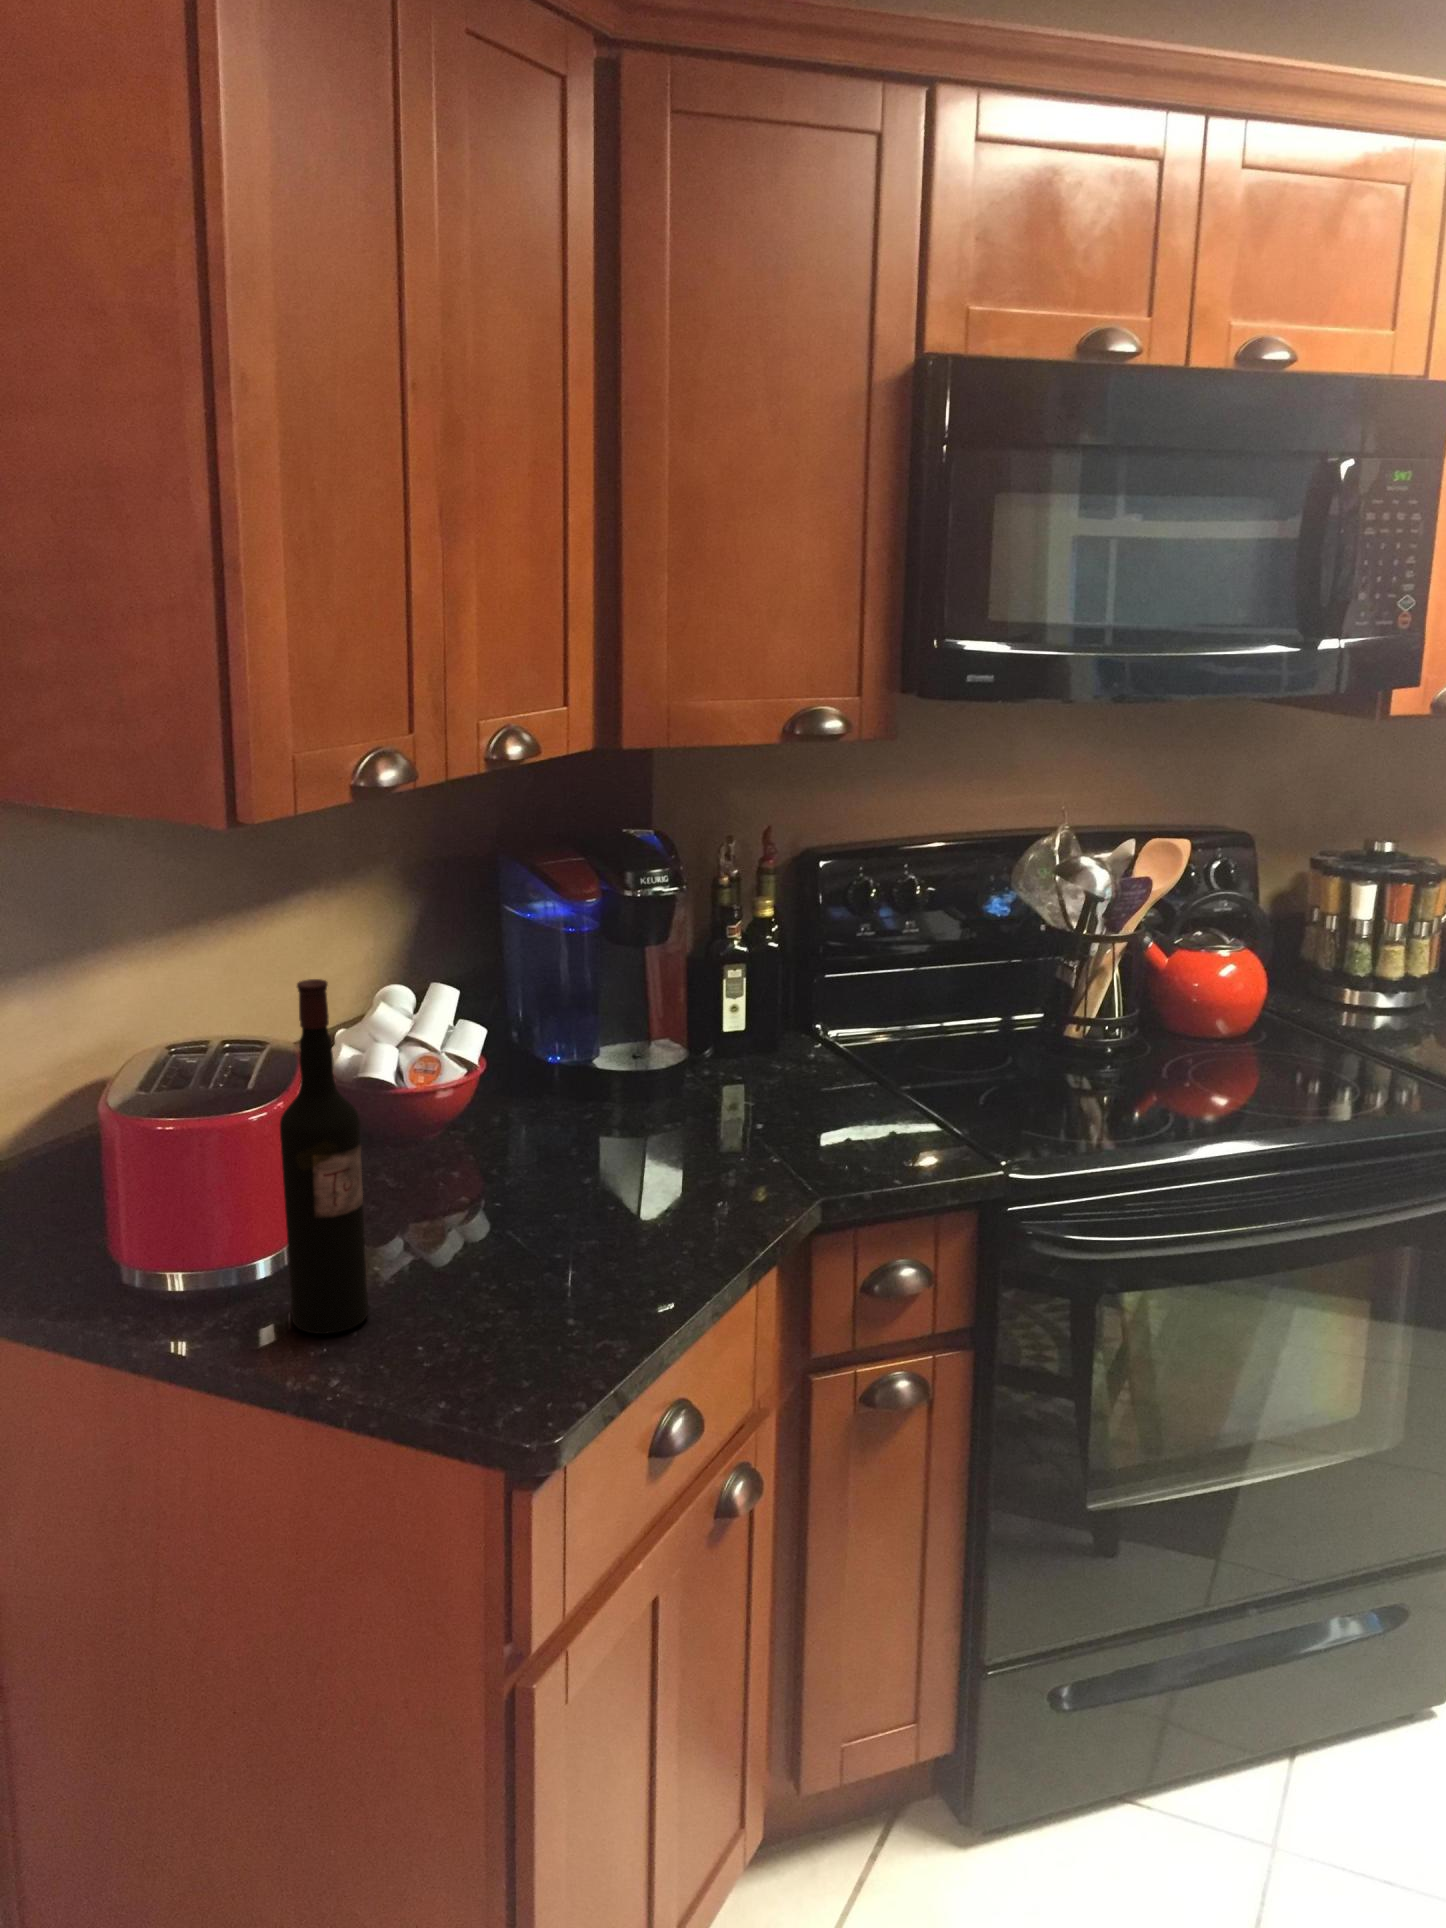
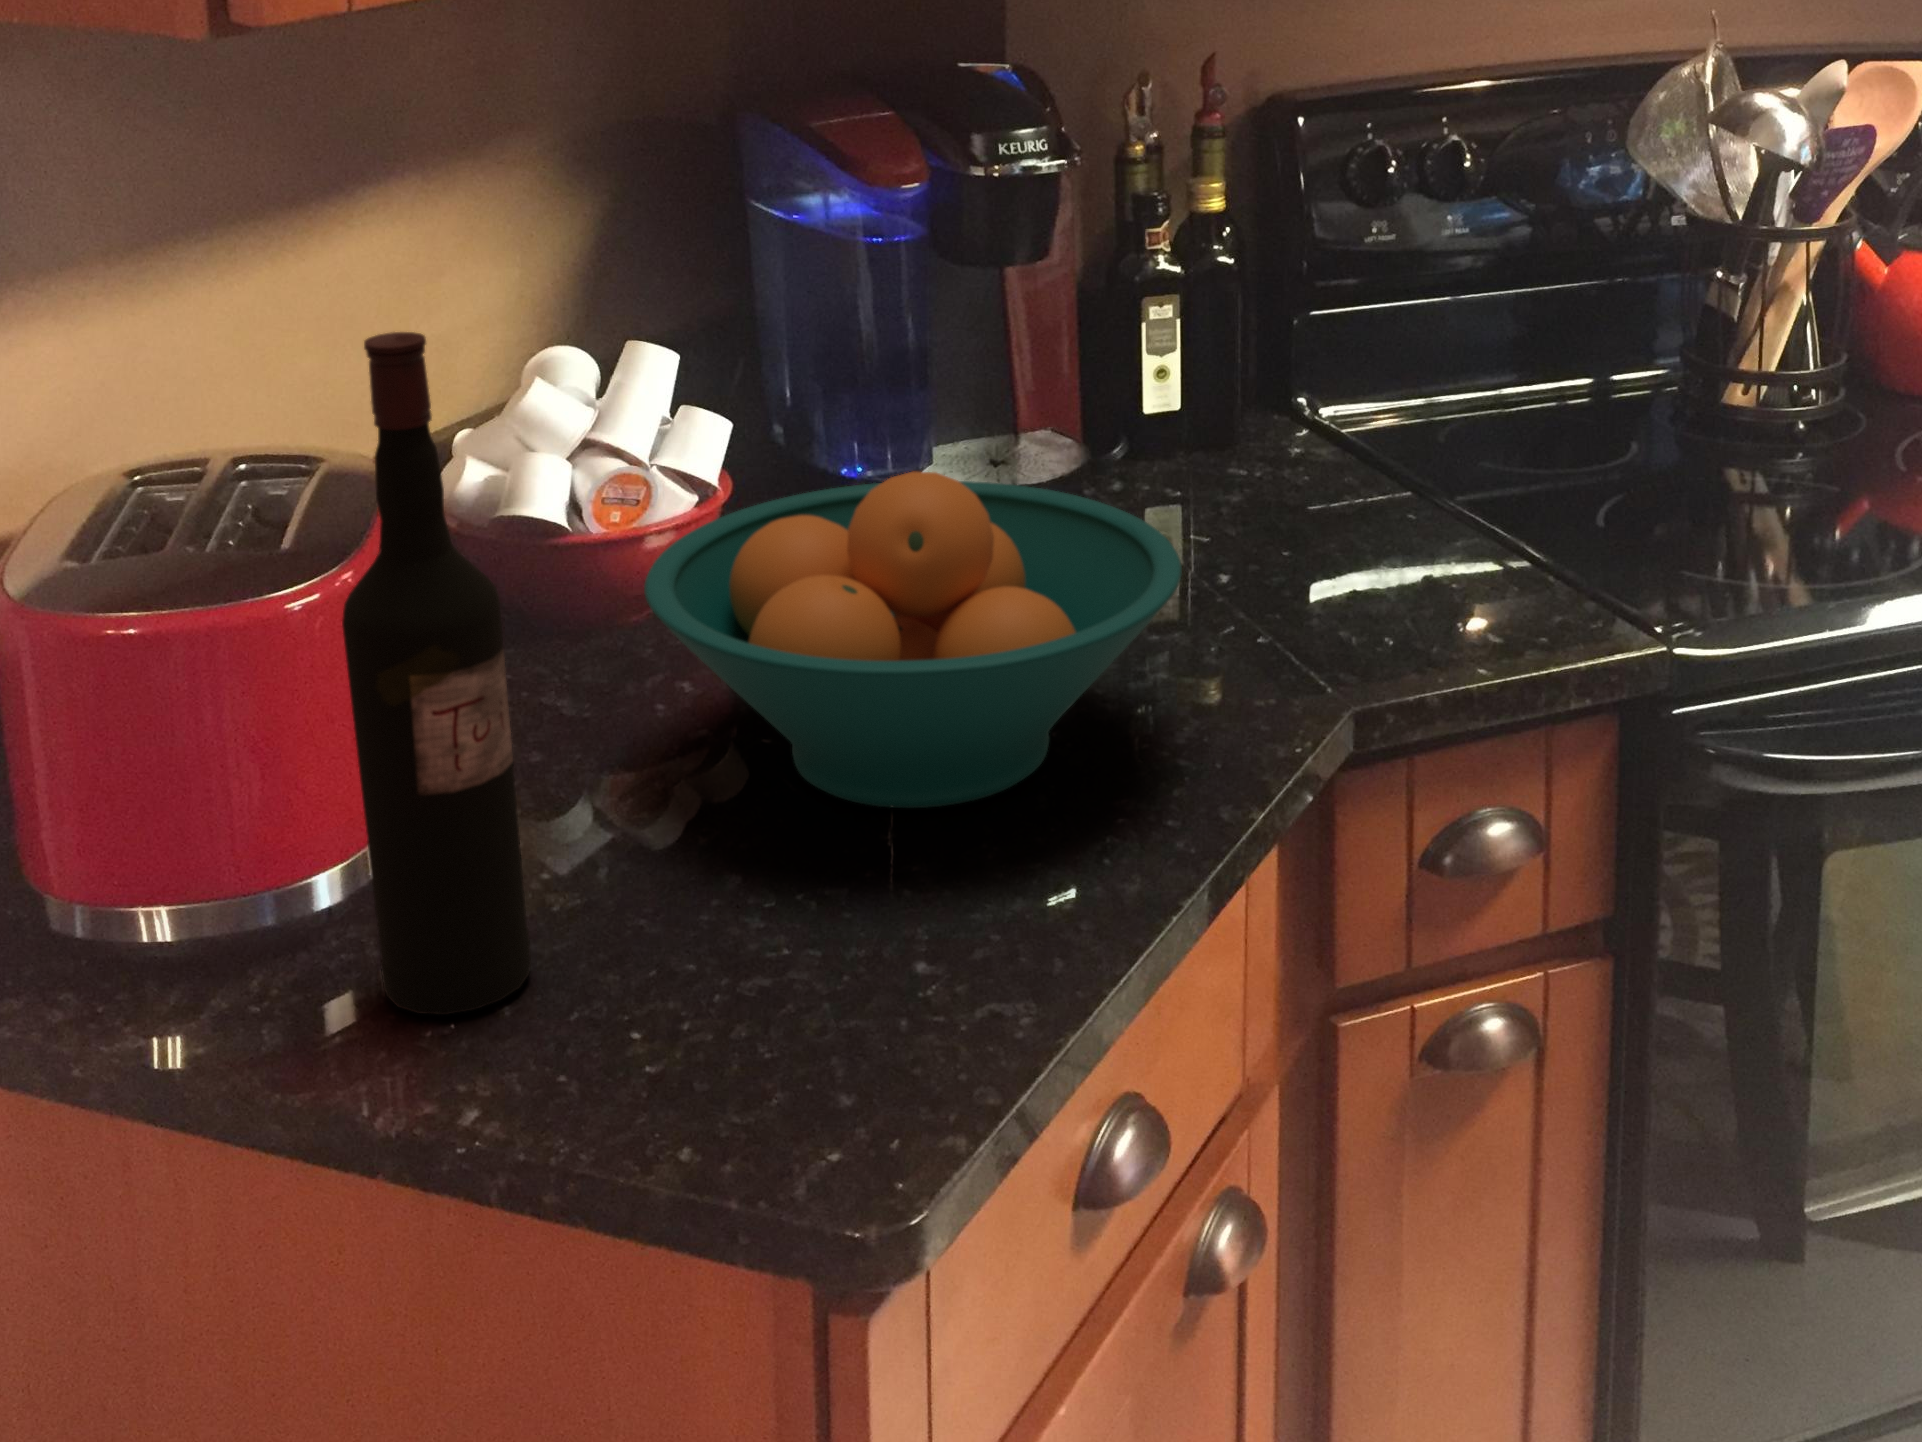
fruit bowl: none [435,1060,725,1242] -> present [644,471,1182,808]

